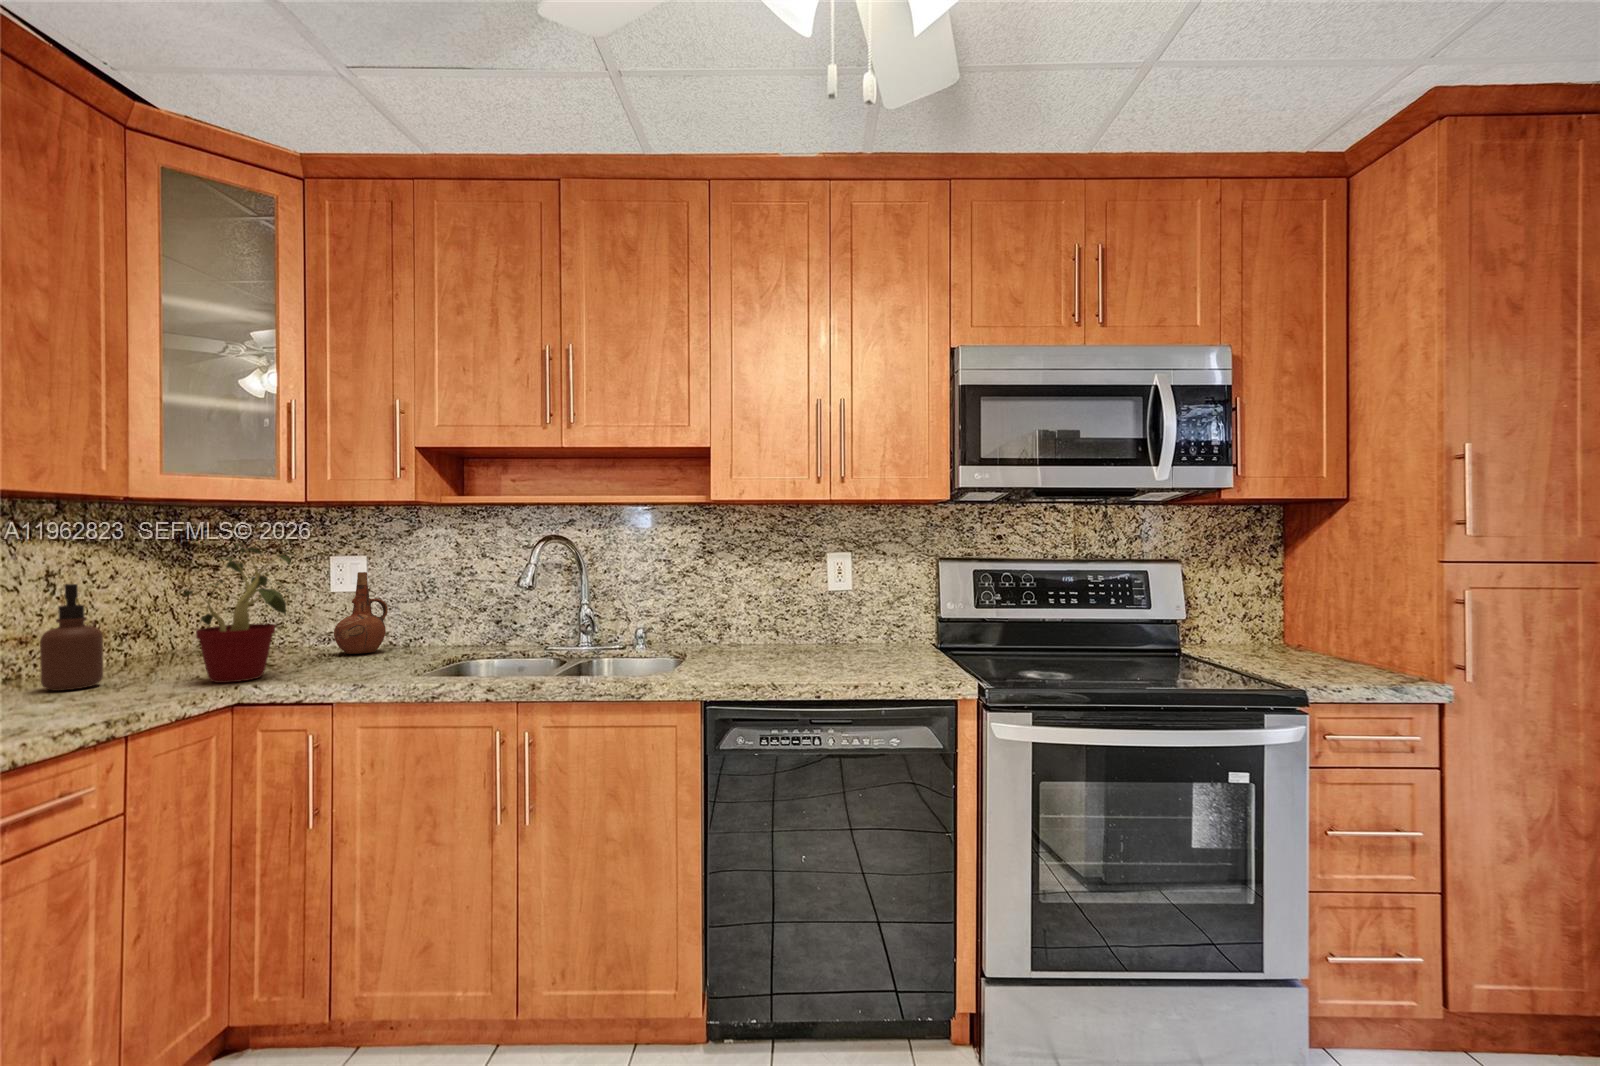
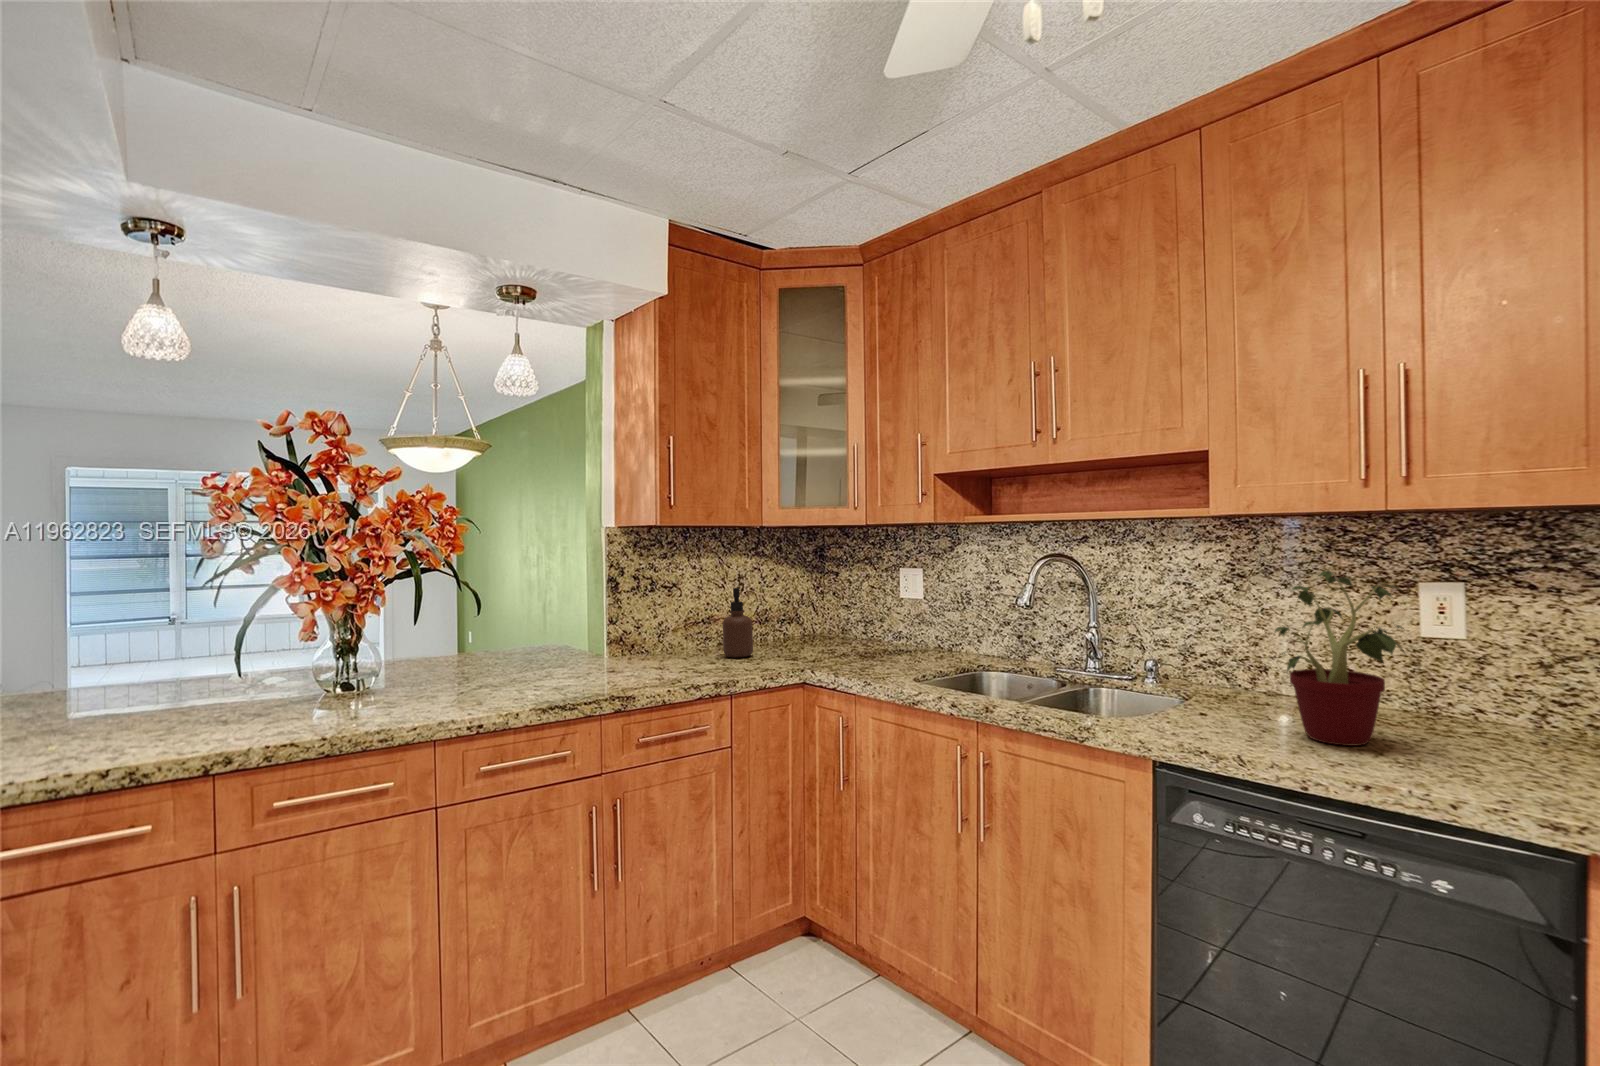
potted plant: present [177,542,295,683] -> present [1275,570,1404,746]
ceramic pitcher: present [334,572,388,654] -> none [895,583,934,652]

